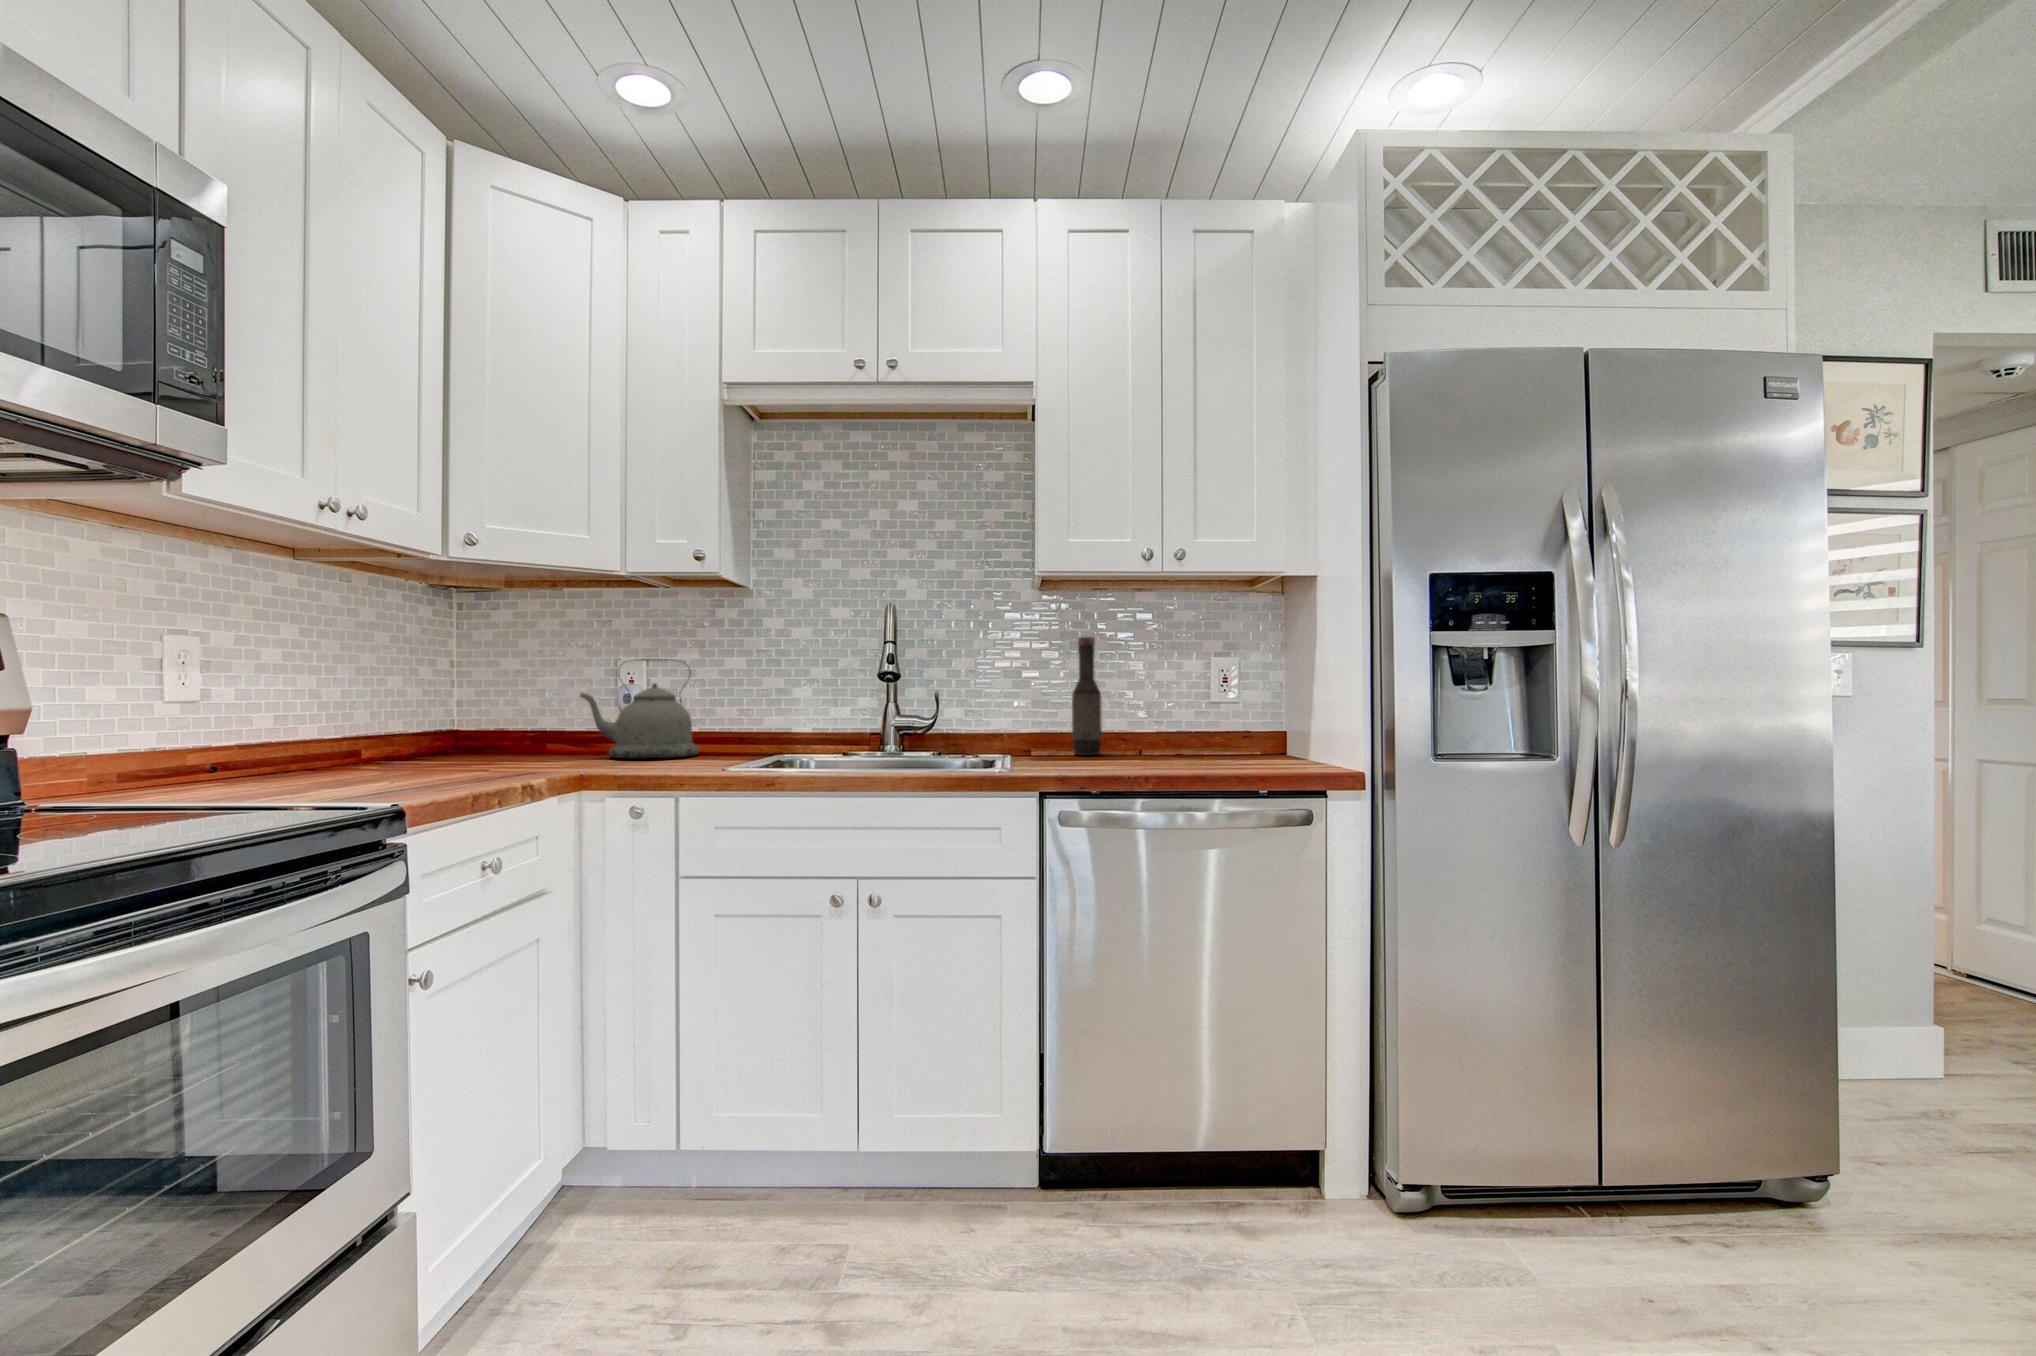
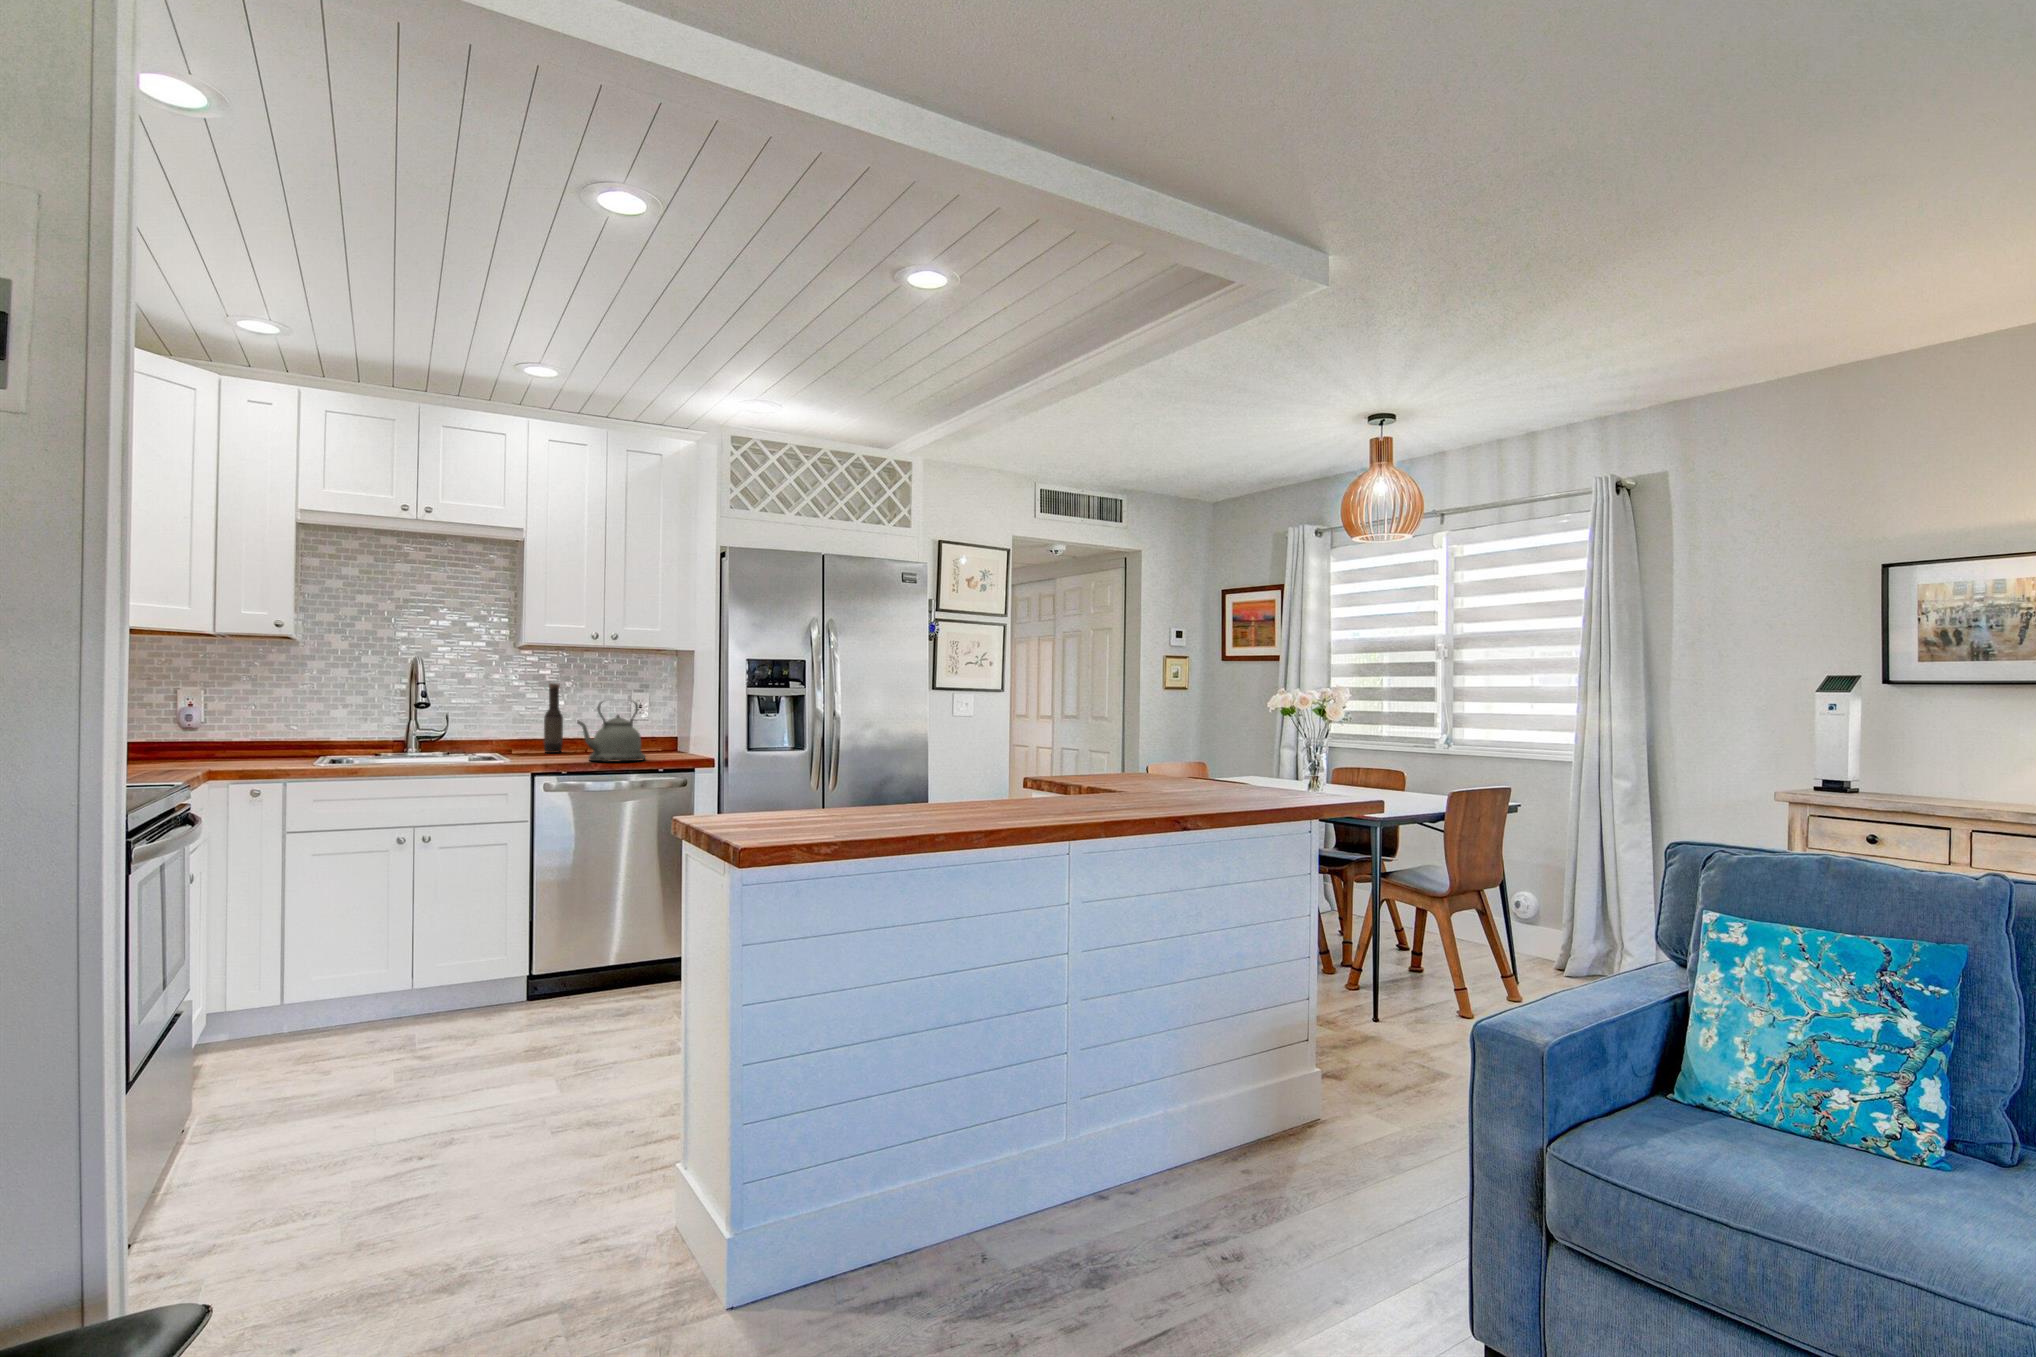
kettle: present [580,659,699,758] -> present [577,701,646,762]

